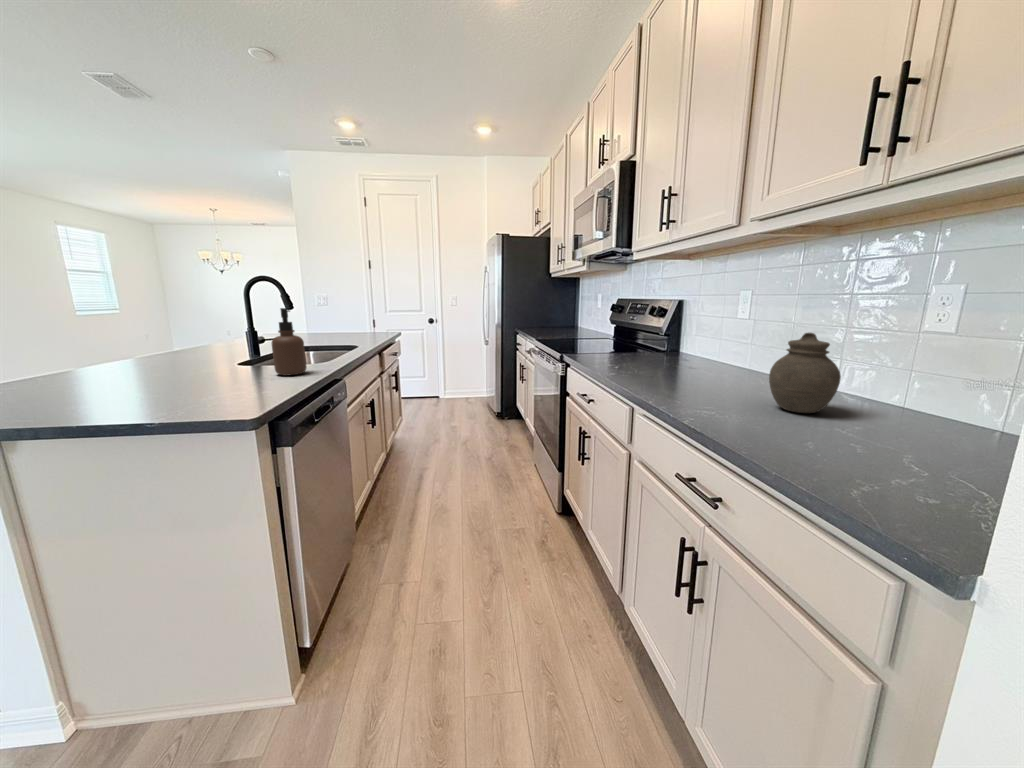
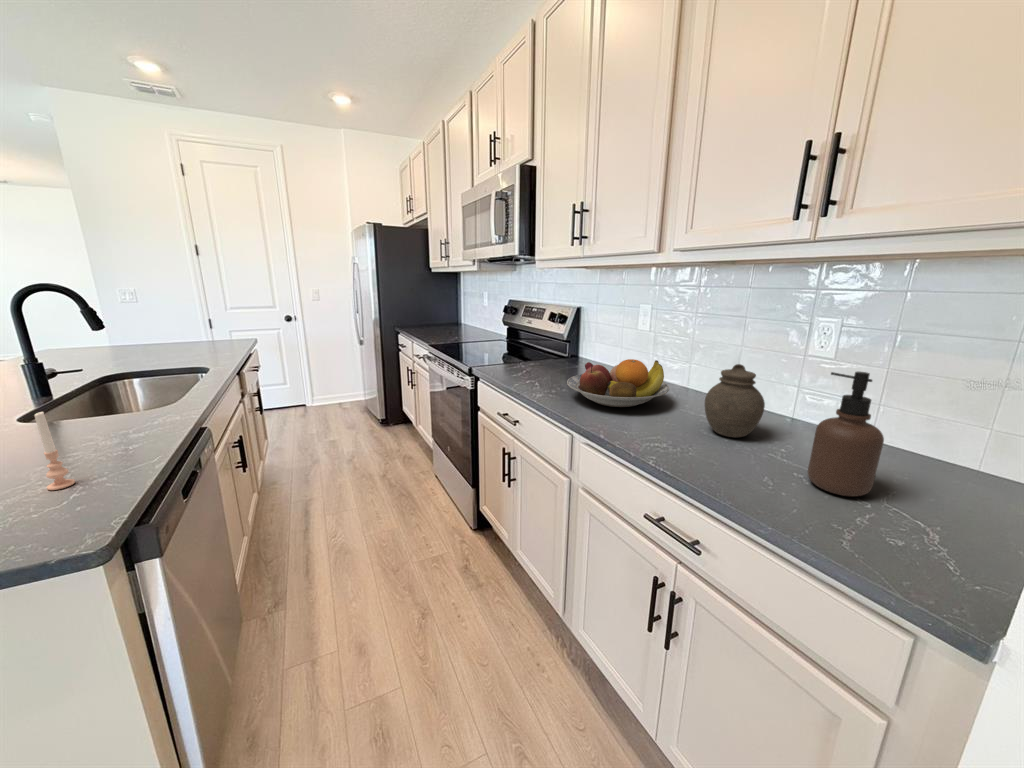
soap dispenser: present [272,308,306,375] -> present [808,372,884,496]
fruit bowl: none [637,338,747,385] -> present [567,359,669,407]
candle: none [237,339,254,392] -> present [35,412,75,490]

